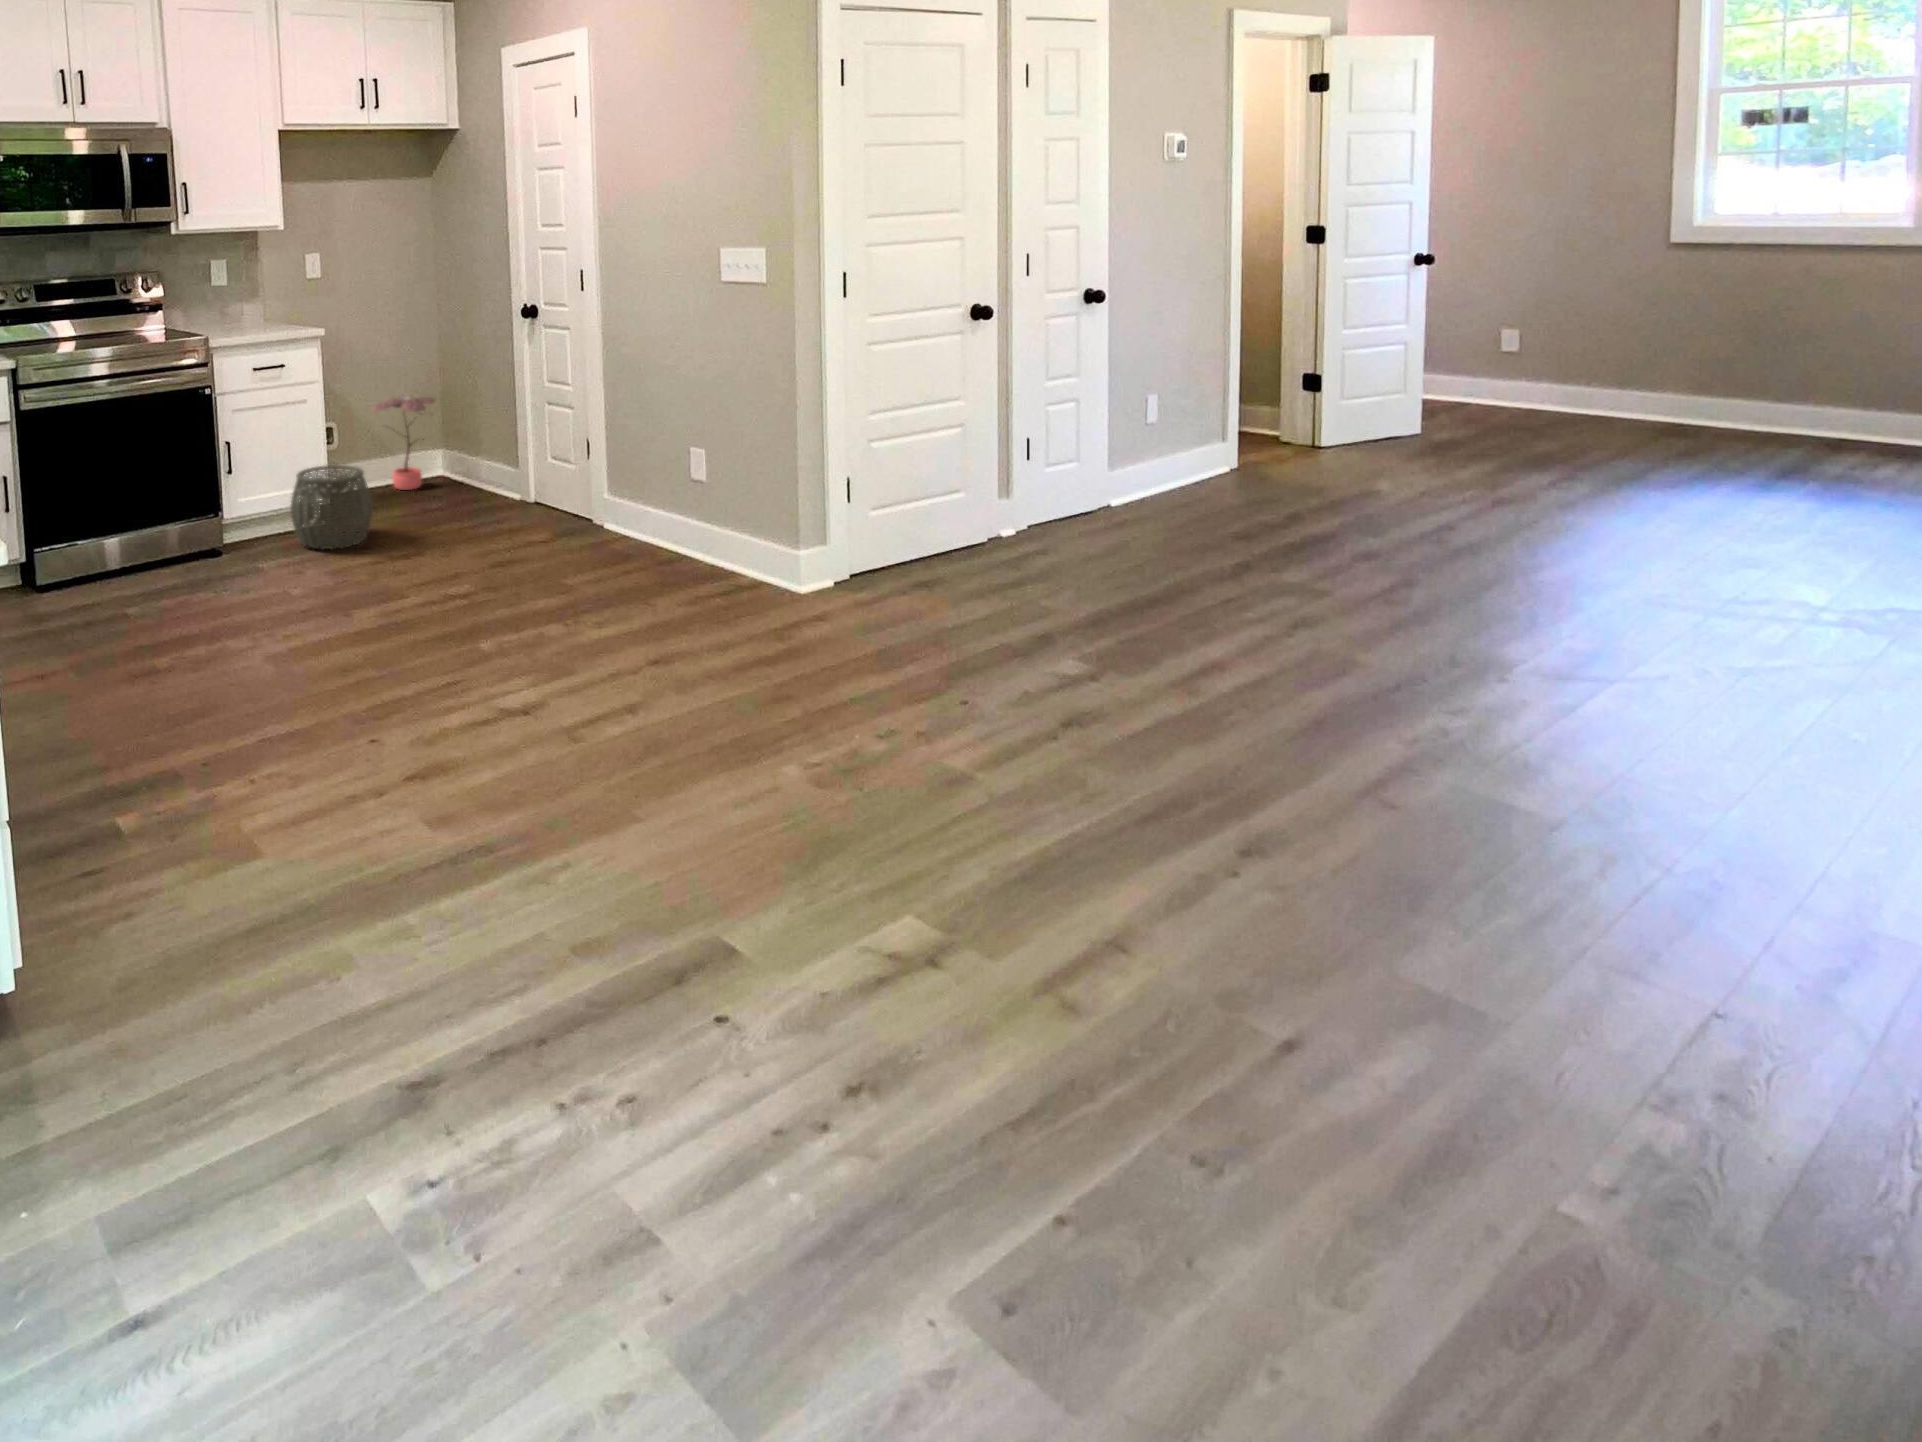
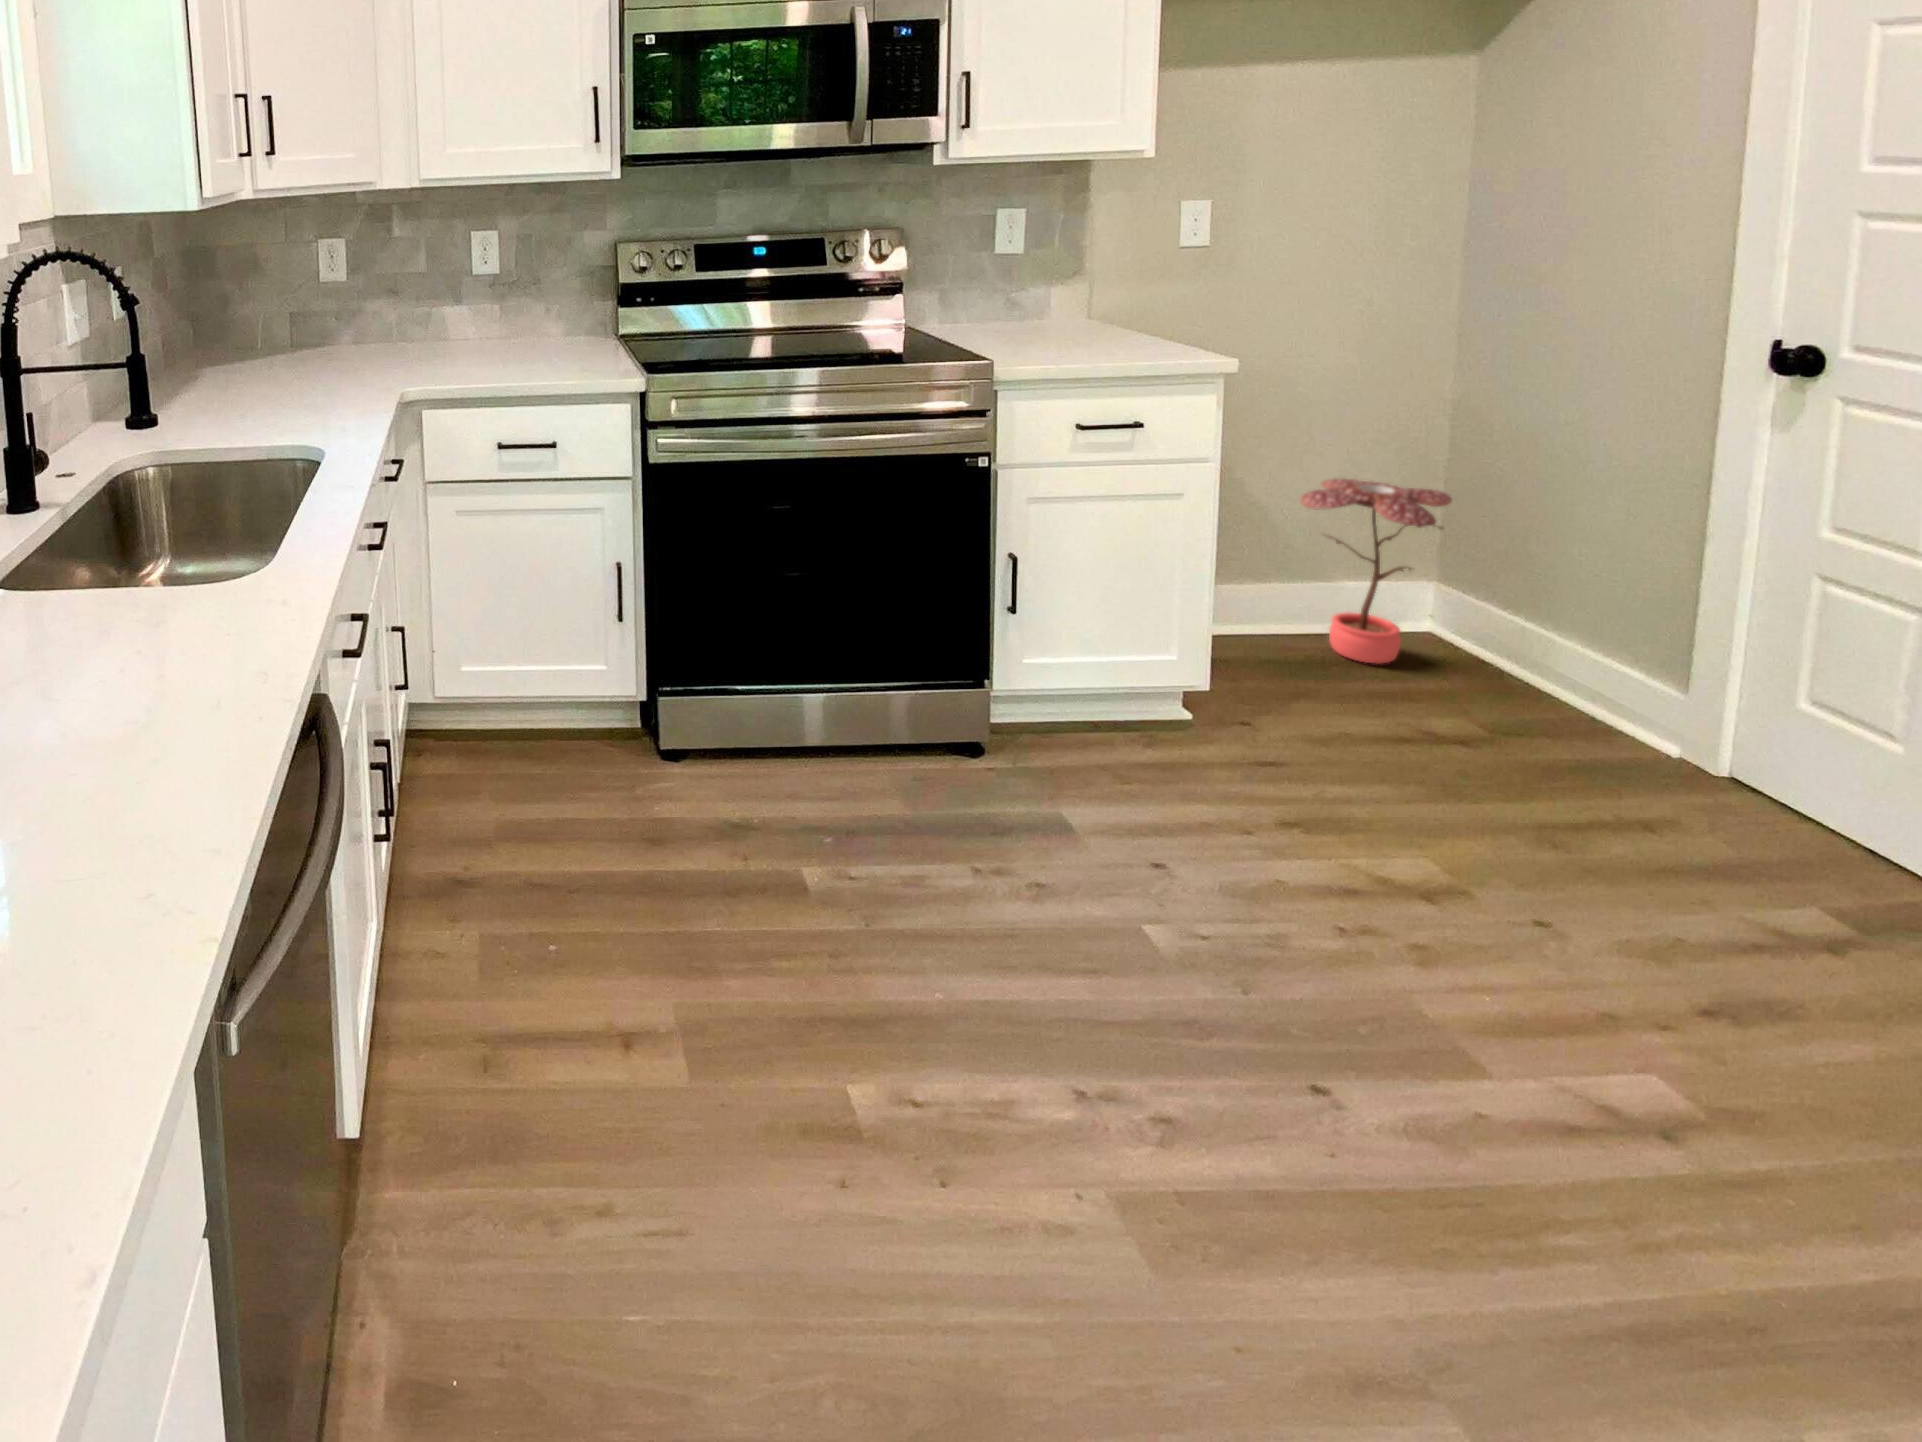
woven basket: present [291,465,372,550] -> none [1129,628,1326,818]

